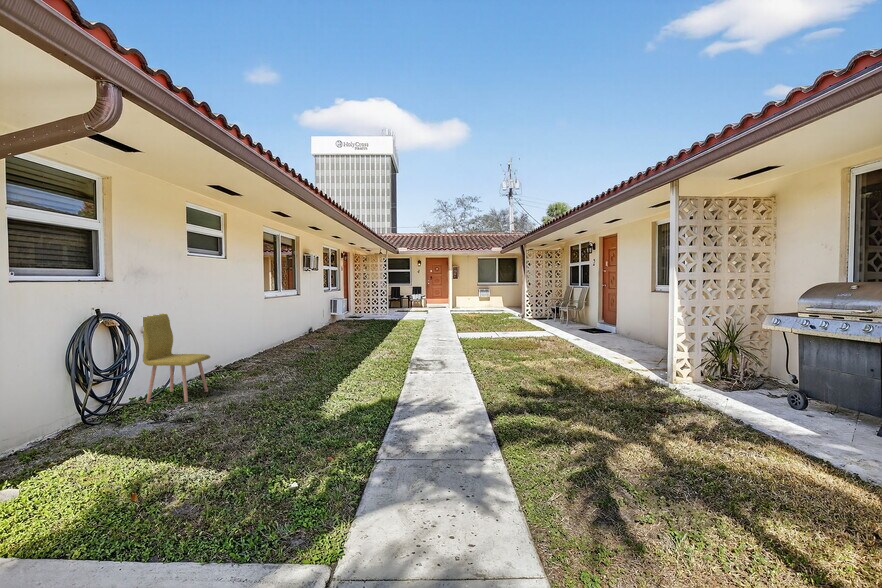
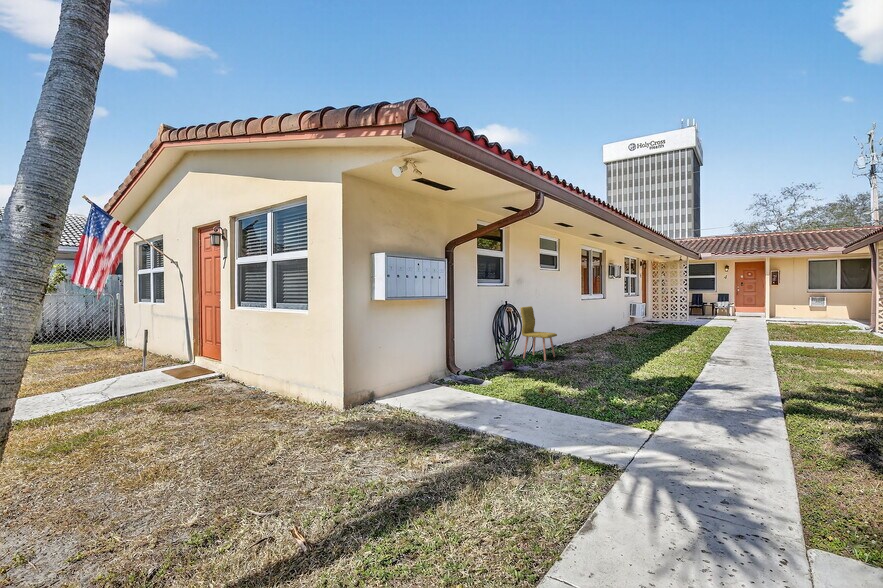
decorative plant: none [46,380,128,441] -> present [500,341,514,370]

